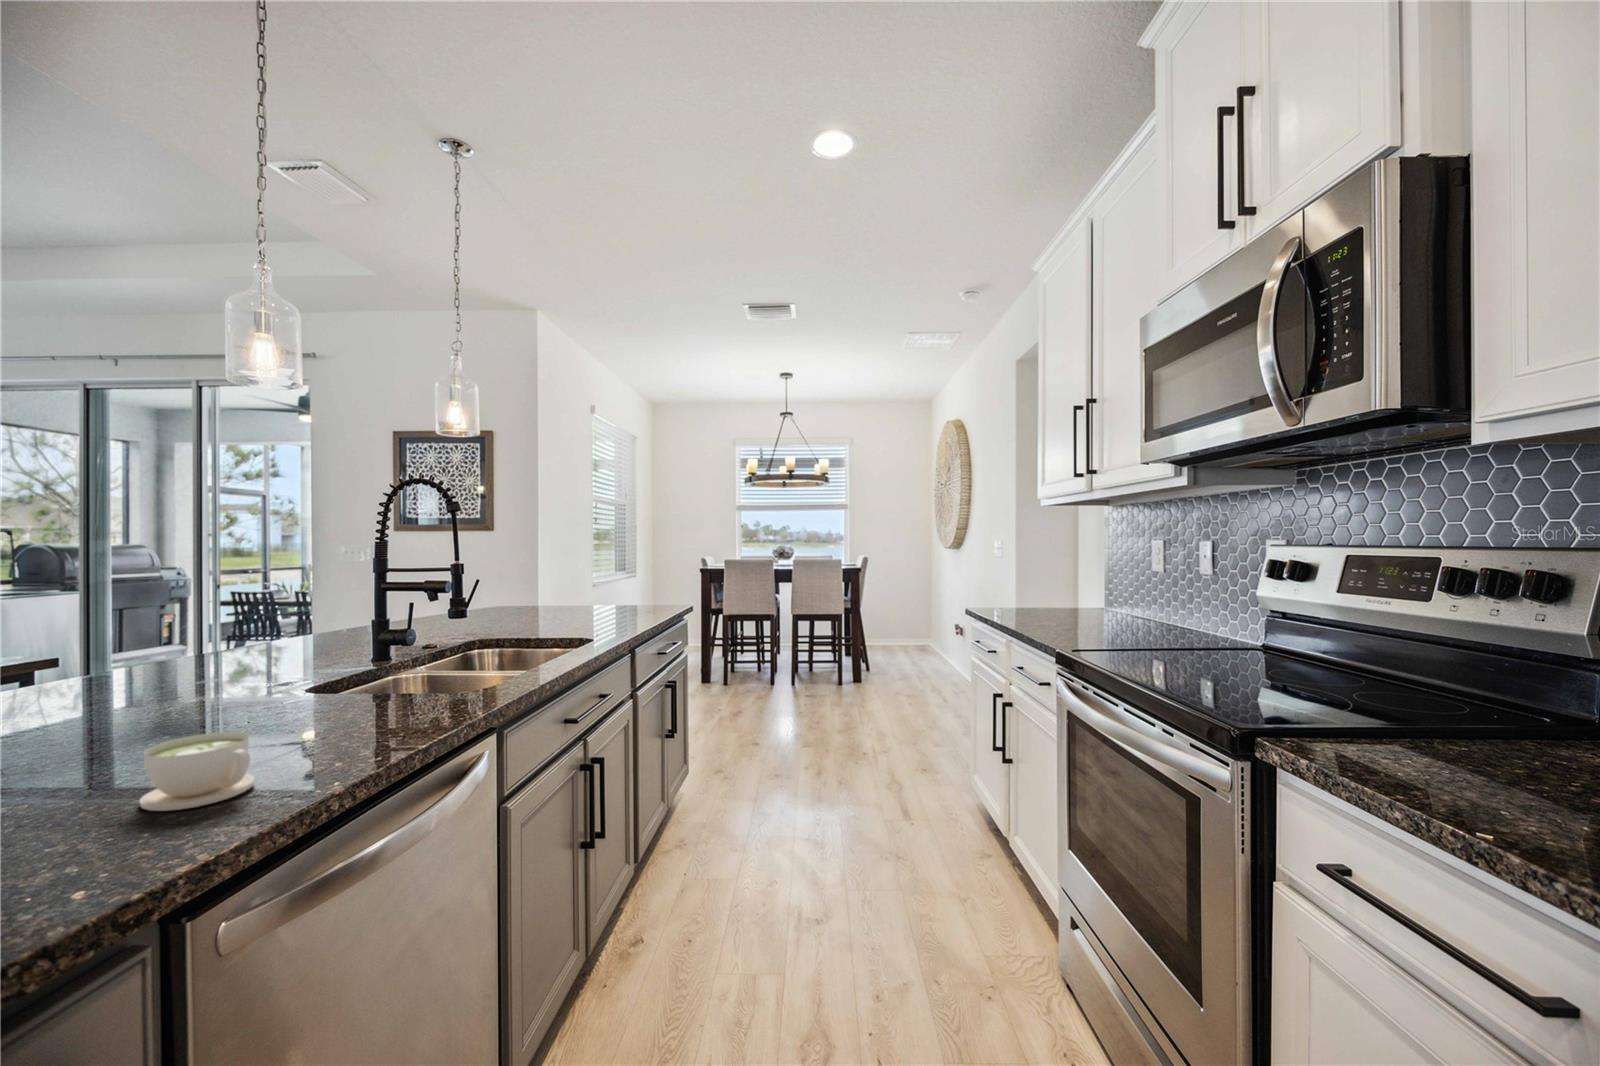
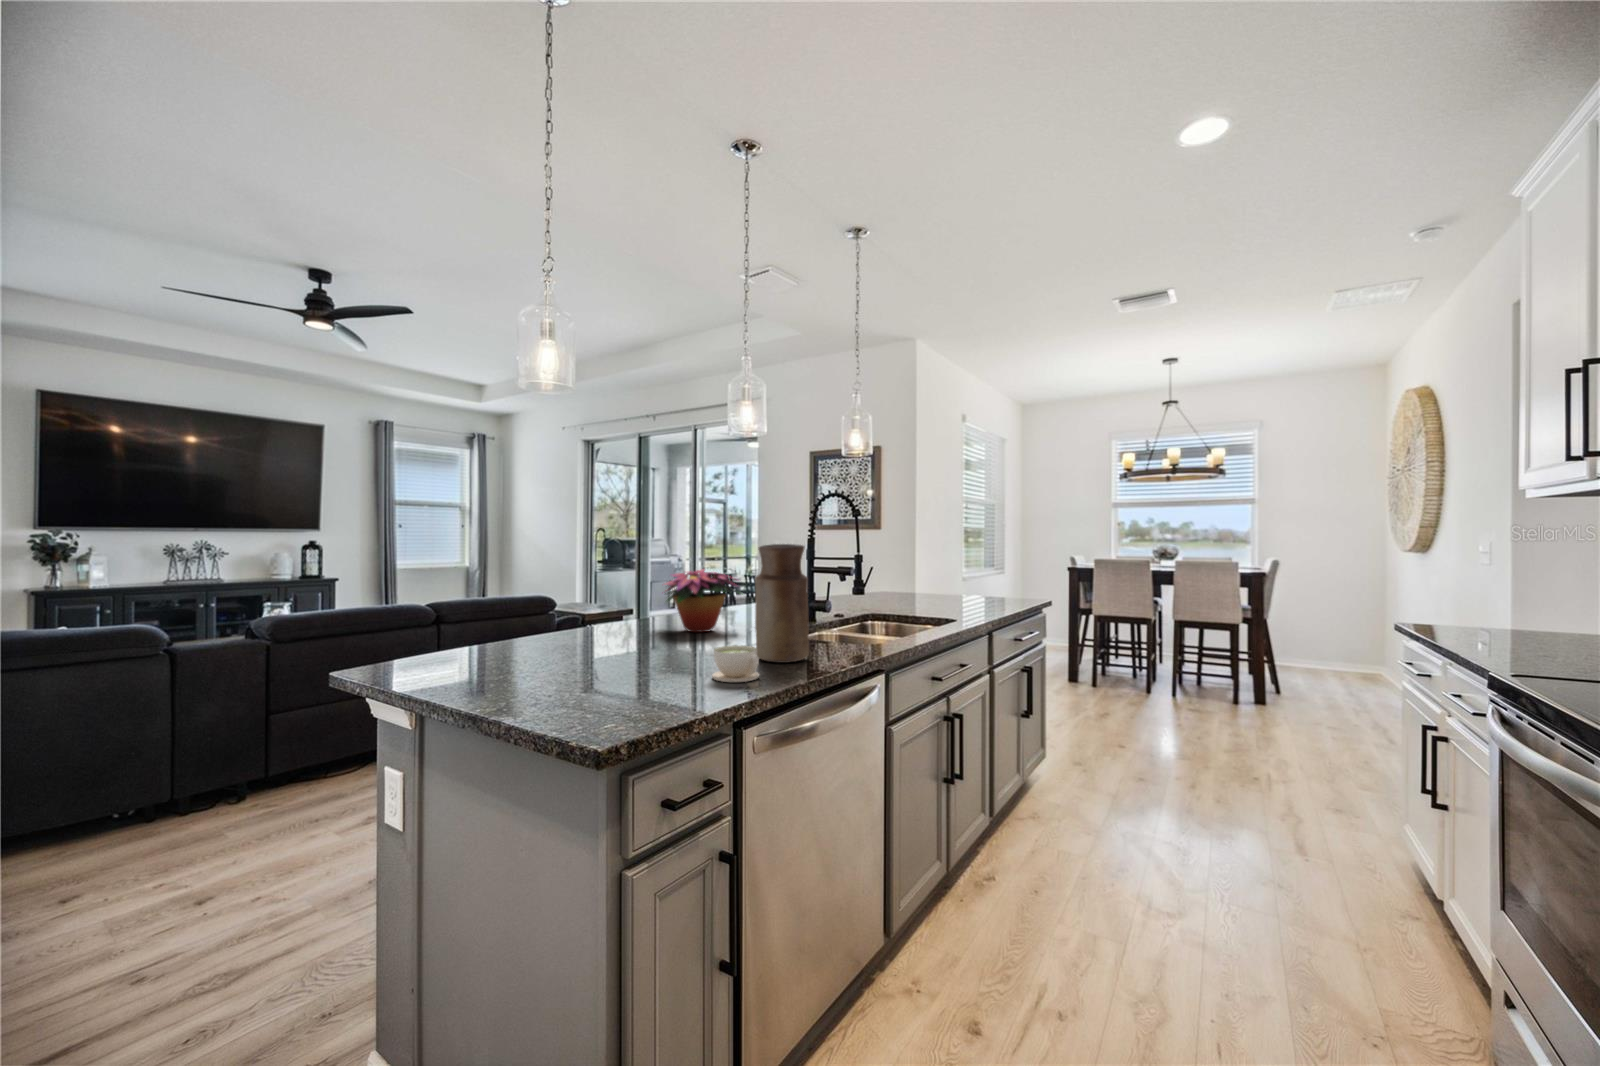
vase: none [259,552,367,745] -> present [755,544,809,663]
flower arrangement: none [59,592,266,701] -> present [665,569,737,632]

